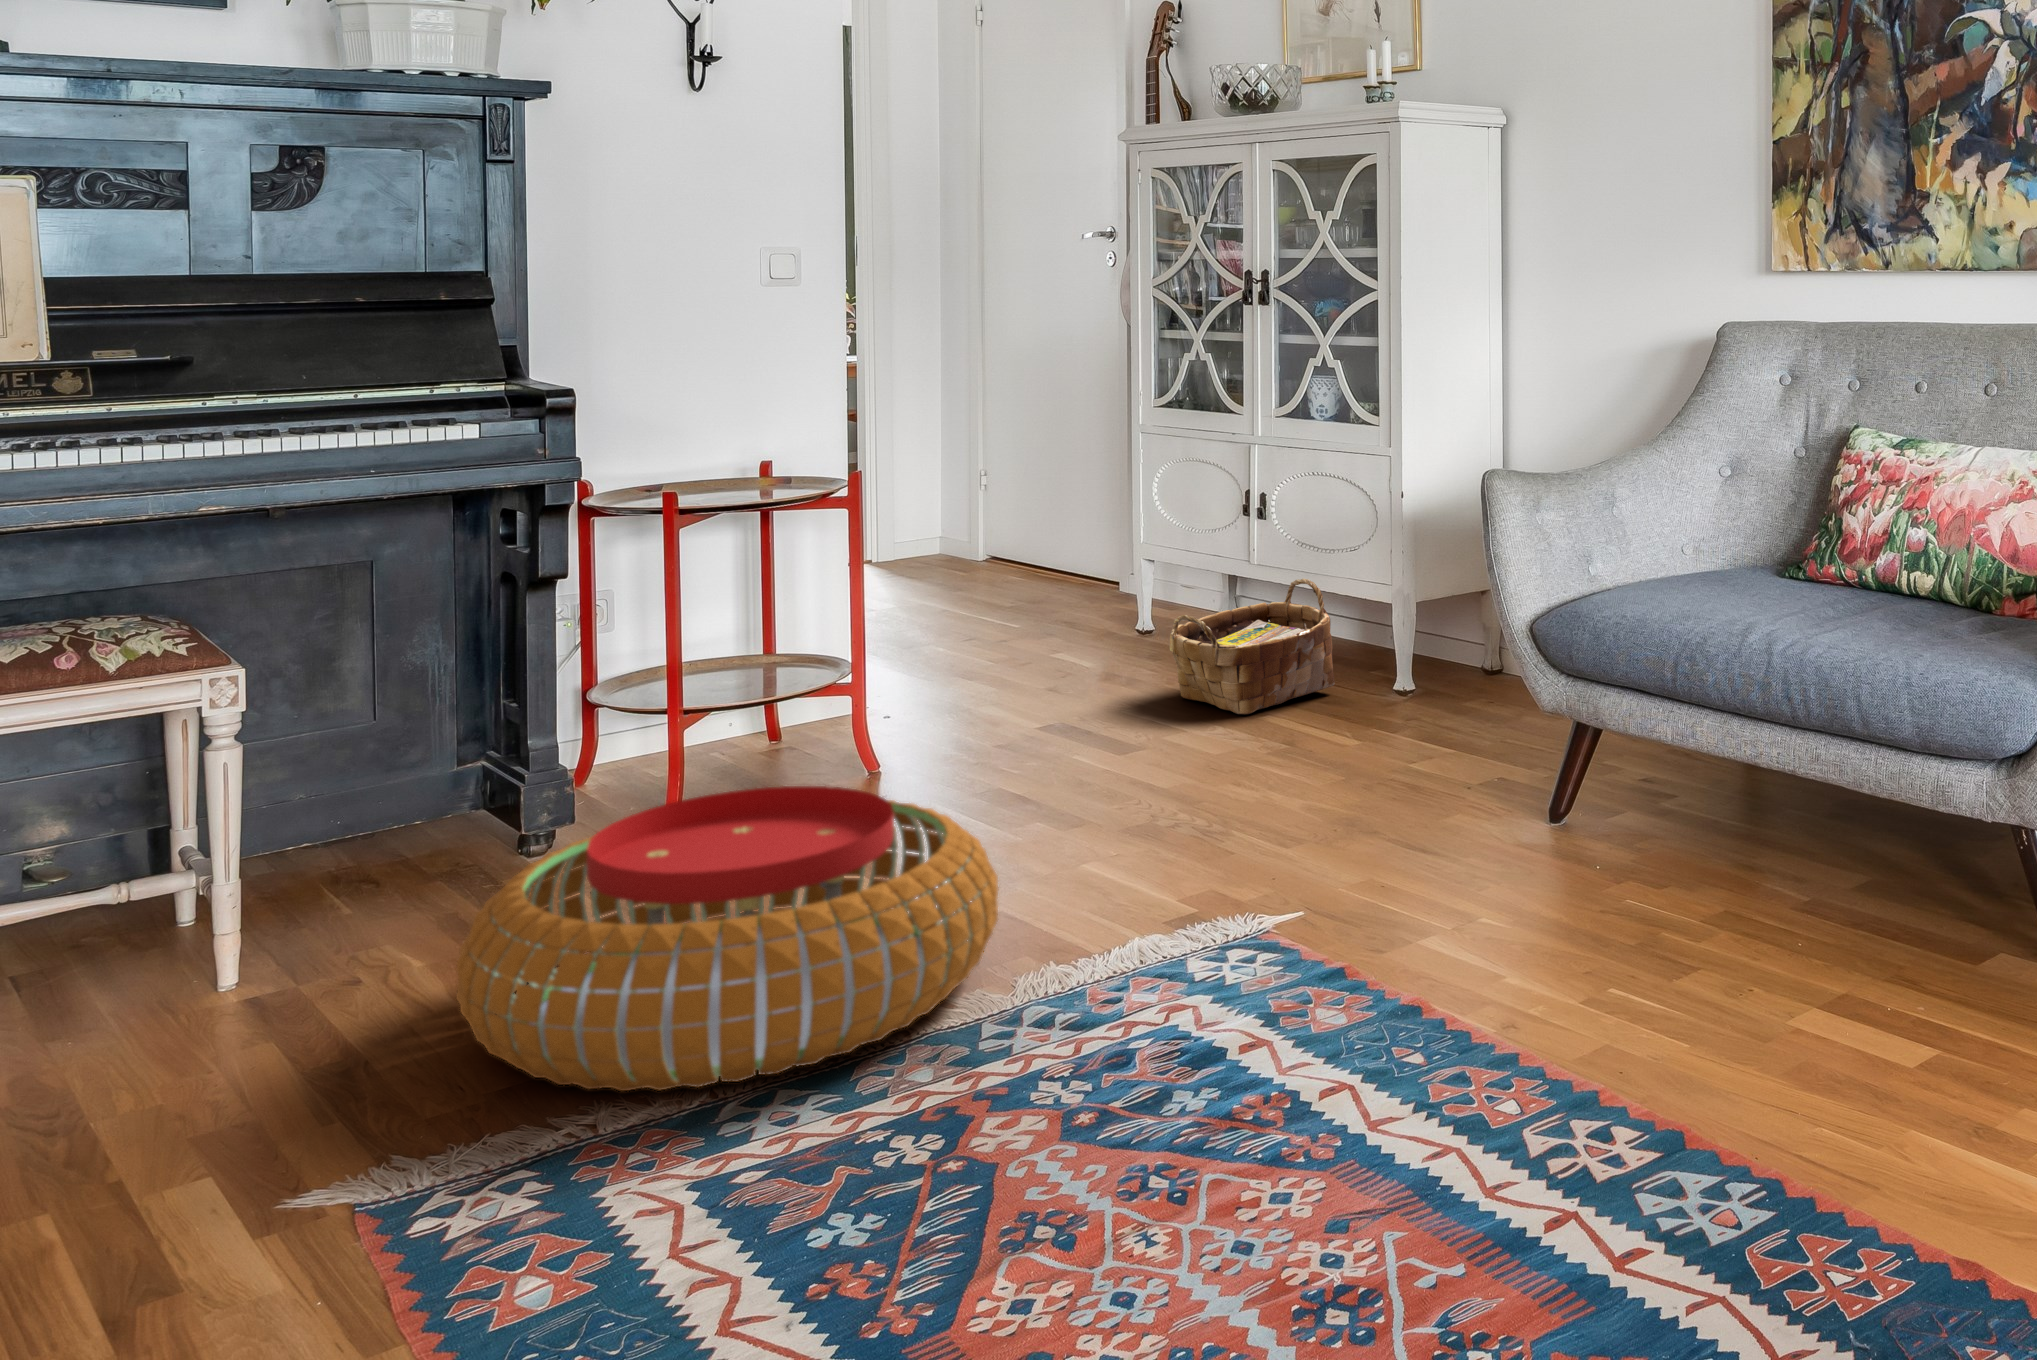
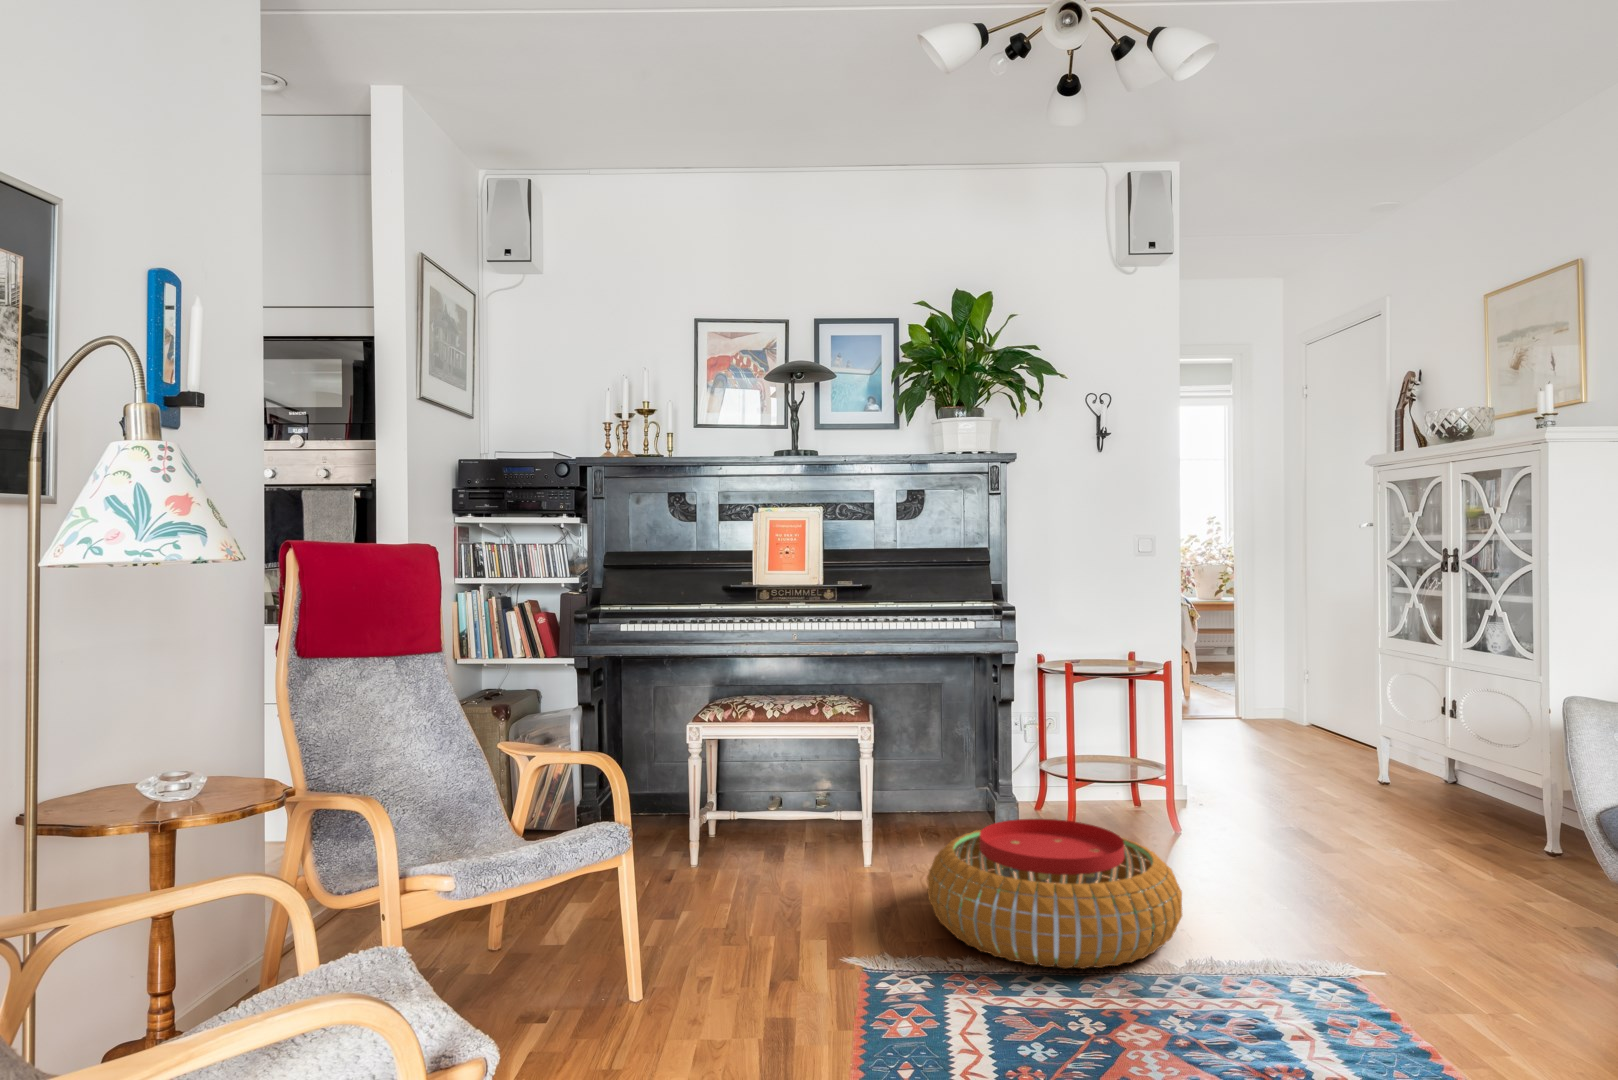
woven basket: present [1170,578,1334,714] -> none [1370,760,1500,846]

